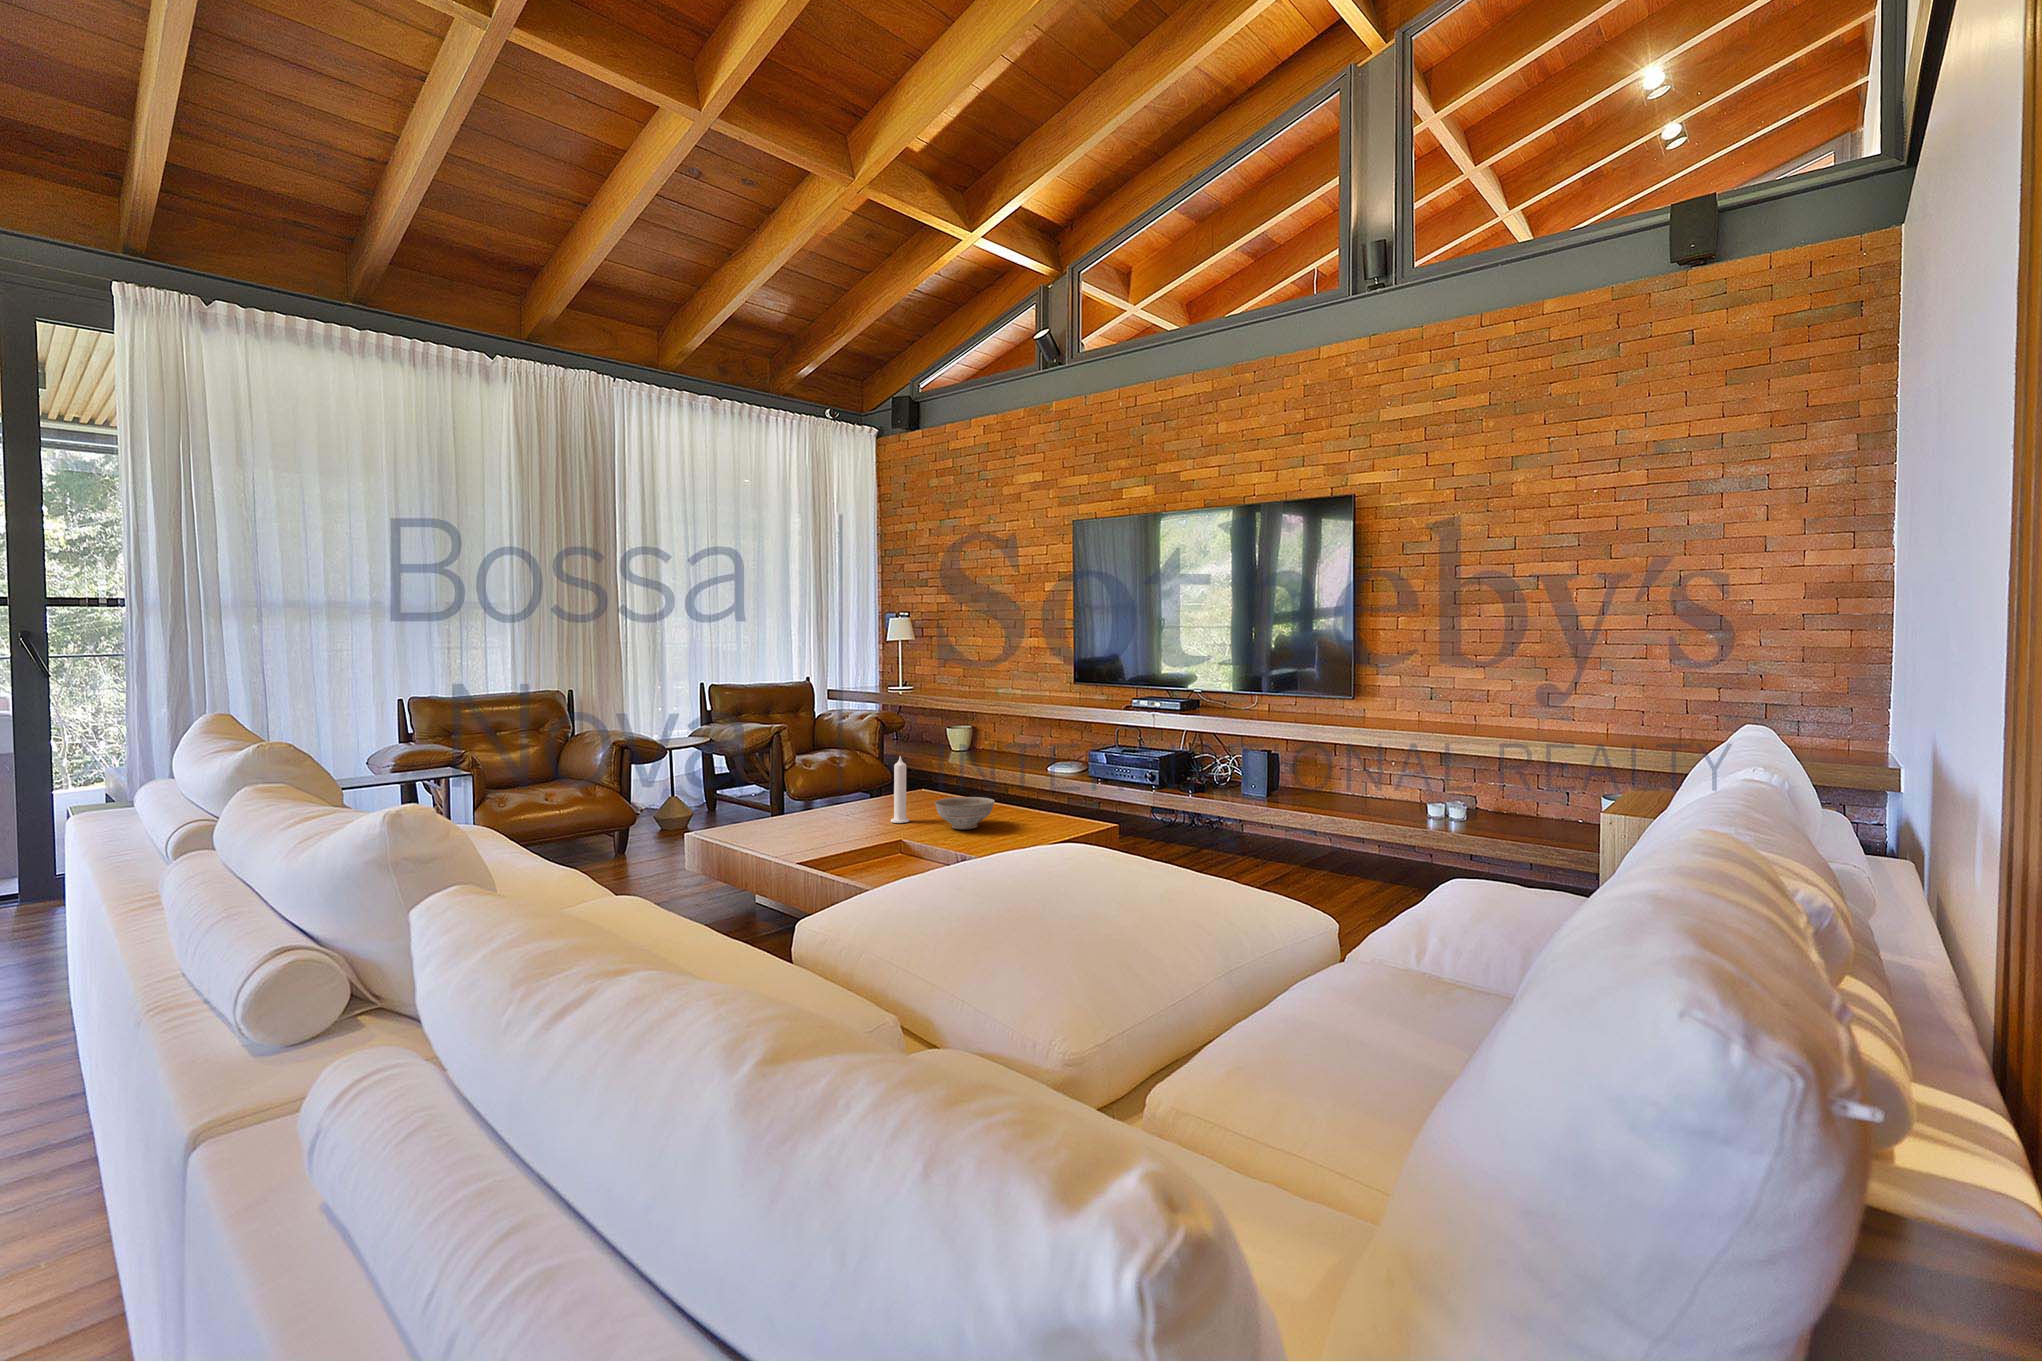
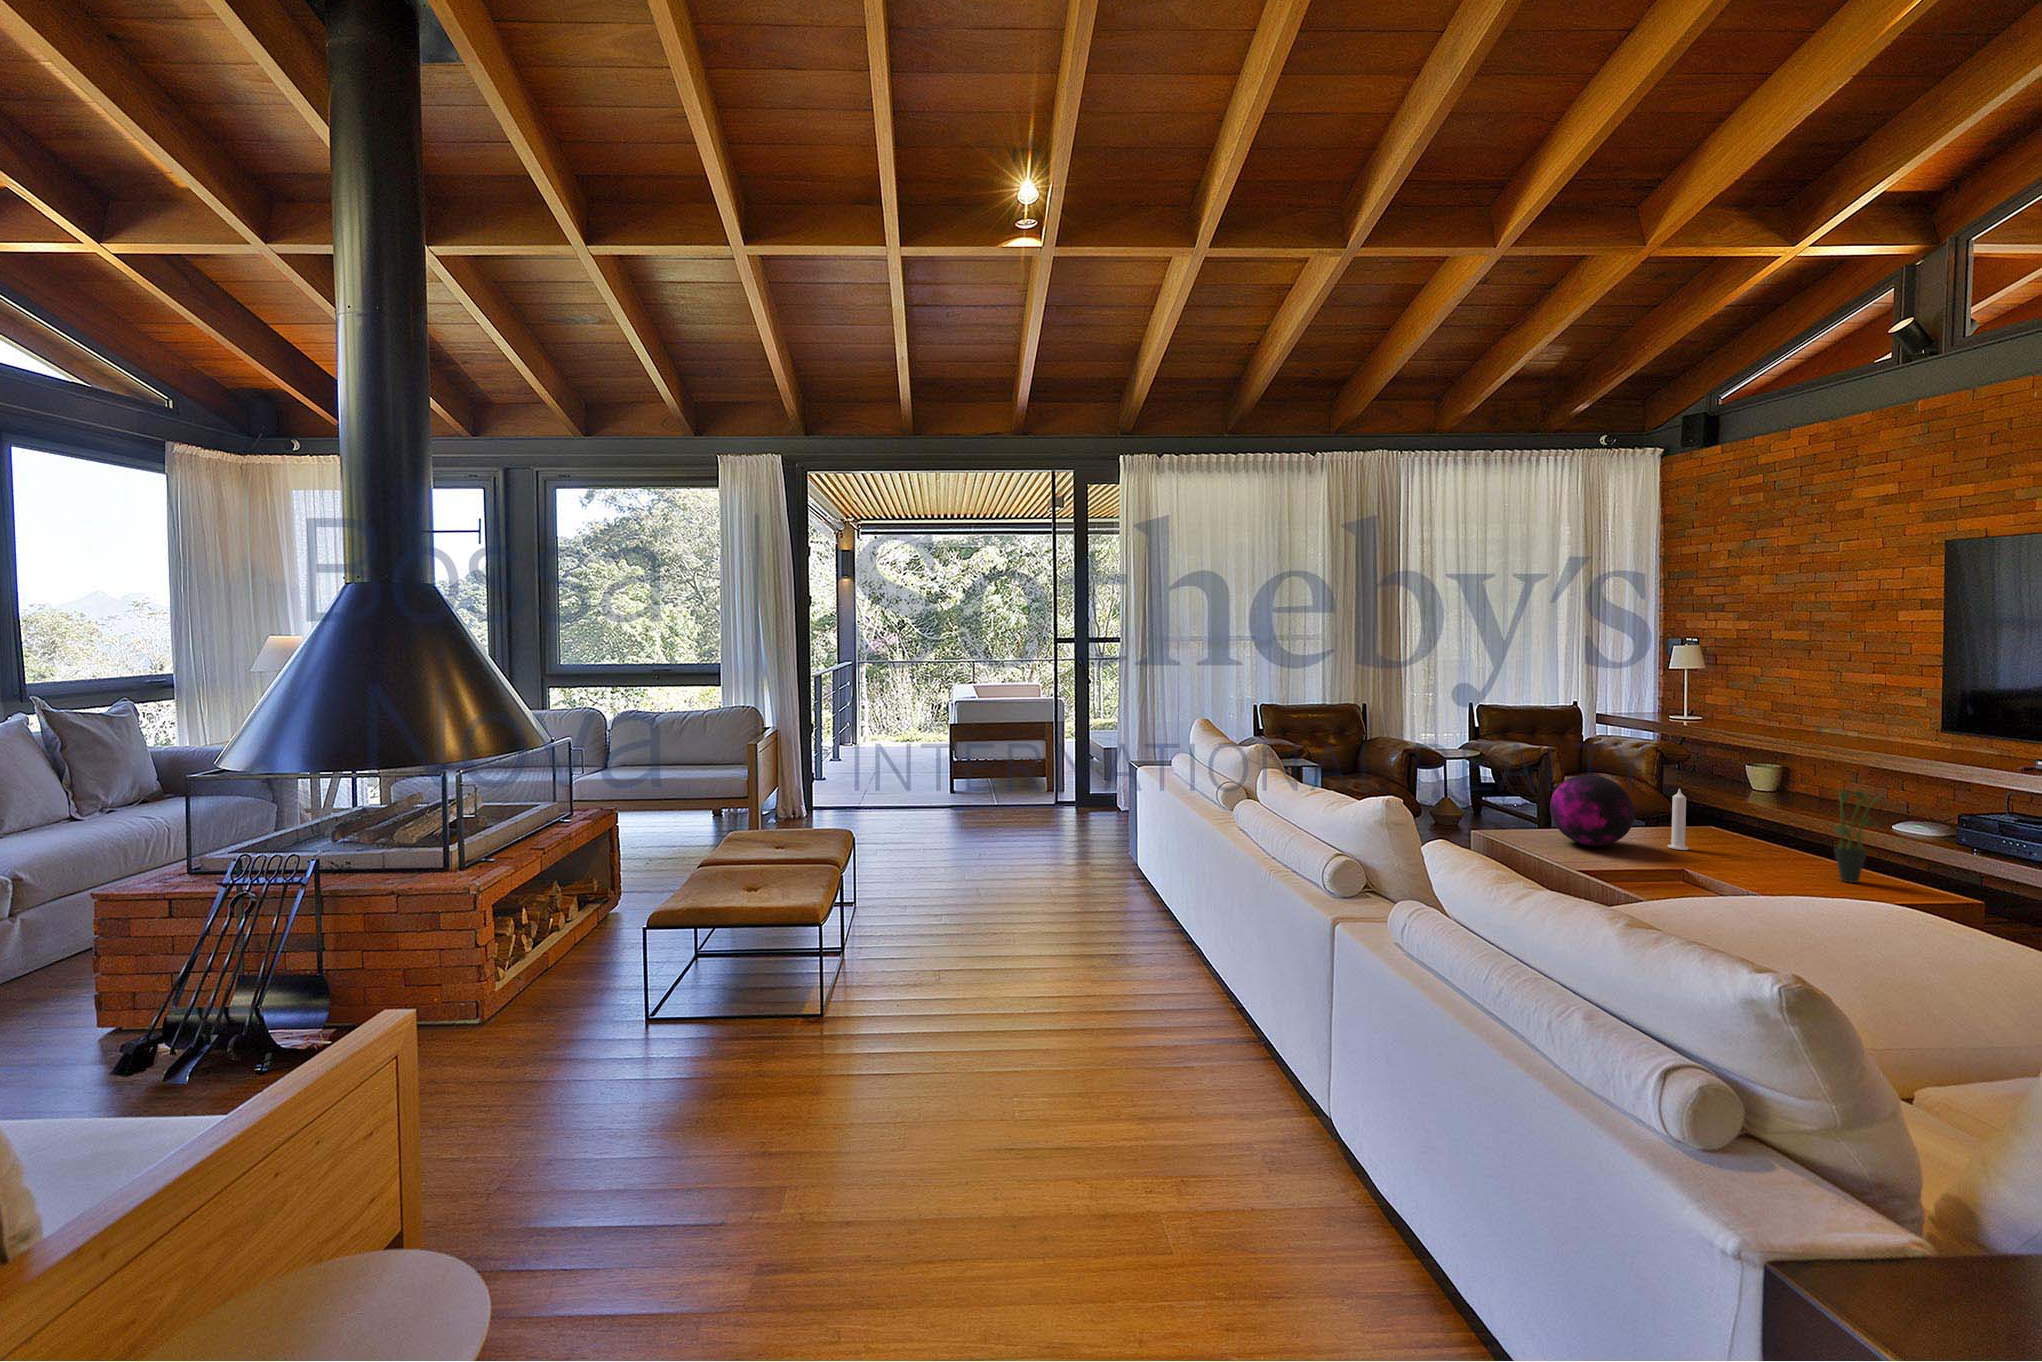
potted plant: none [1026,736,1067,832] -> present [1834,787,1883,883]
decorative orb: none [774,750,860,834] -> present [1550,775,1635,846]
decorative bowl: present [935,797,995,829] -> none [1718,834,1792,867]

